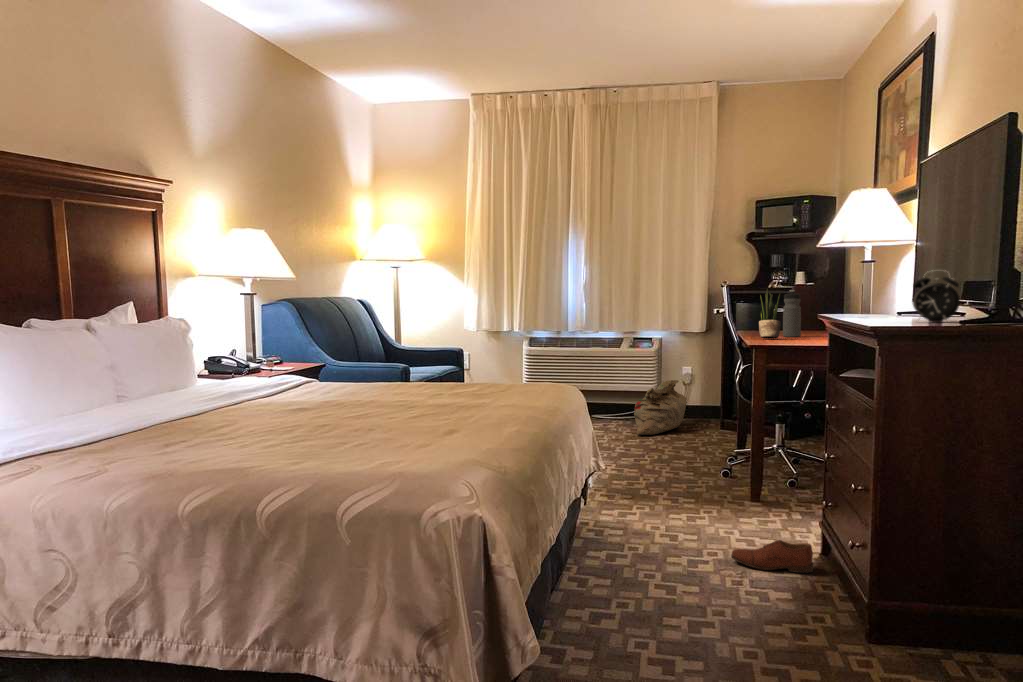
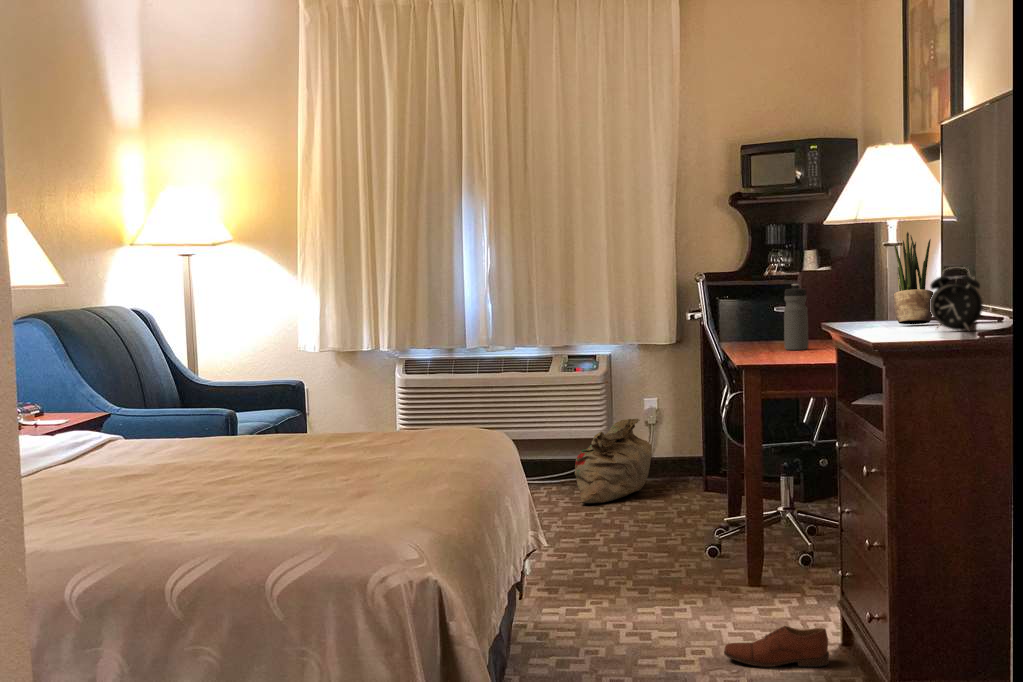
potted plant: present [759,289,781,338] -> present [894,232,933,324]

